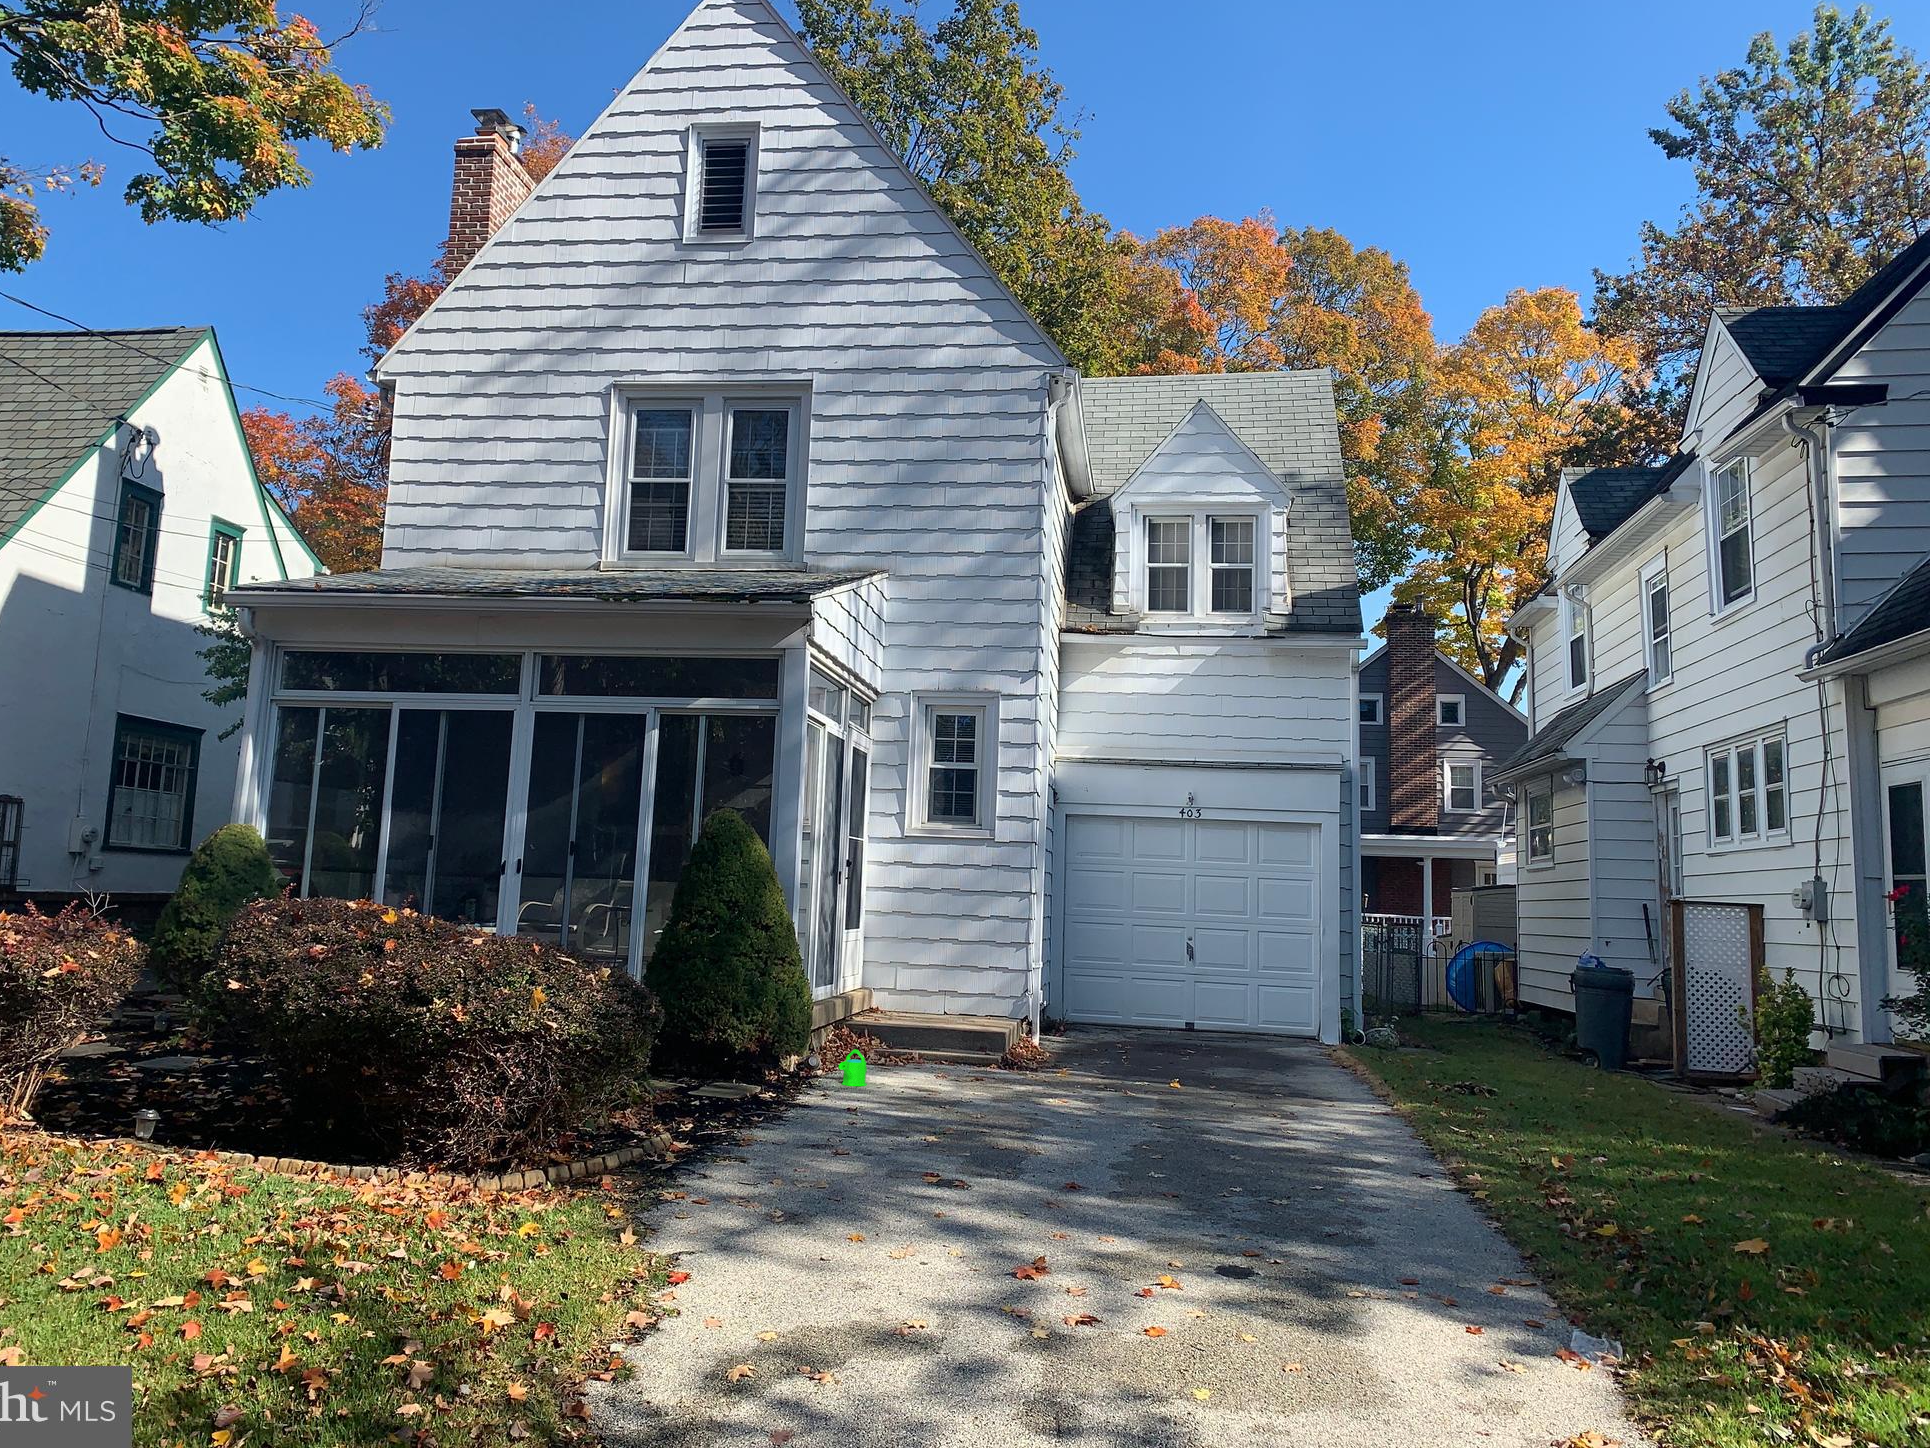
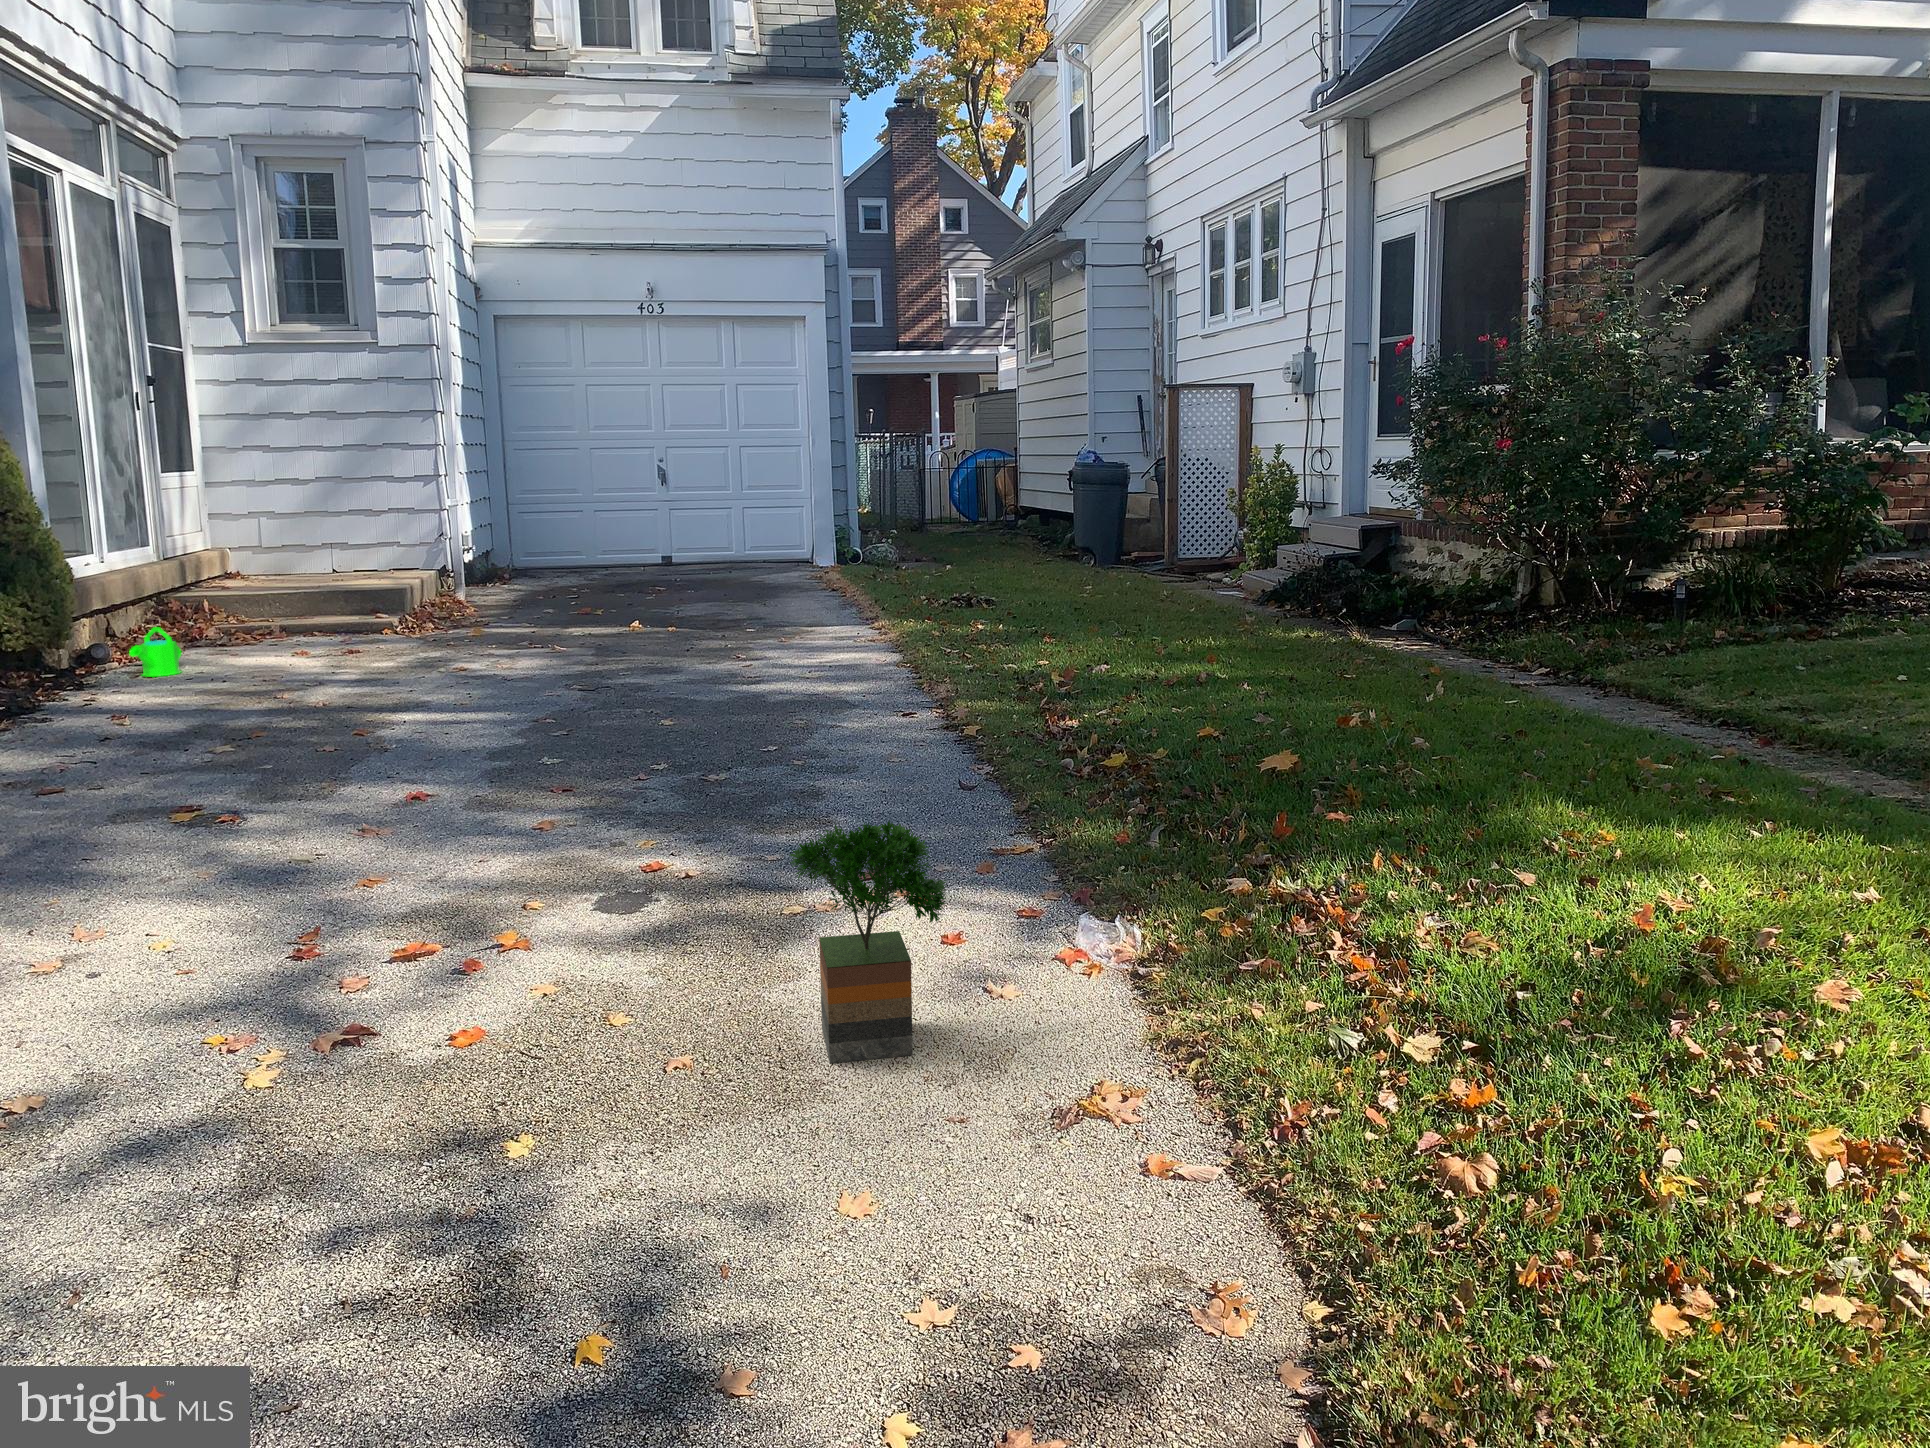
potted tree: none [1380,1219,1485,1379] -> present [790,821,947,1063]

